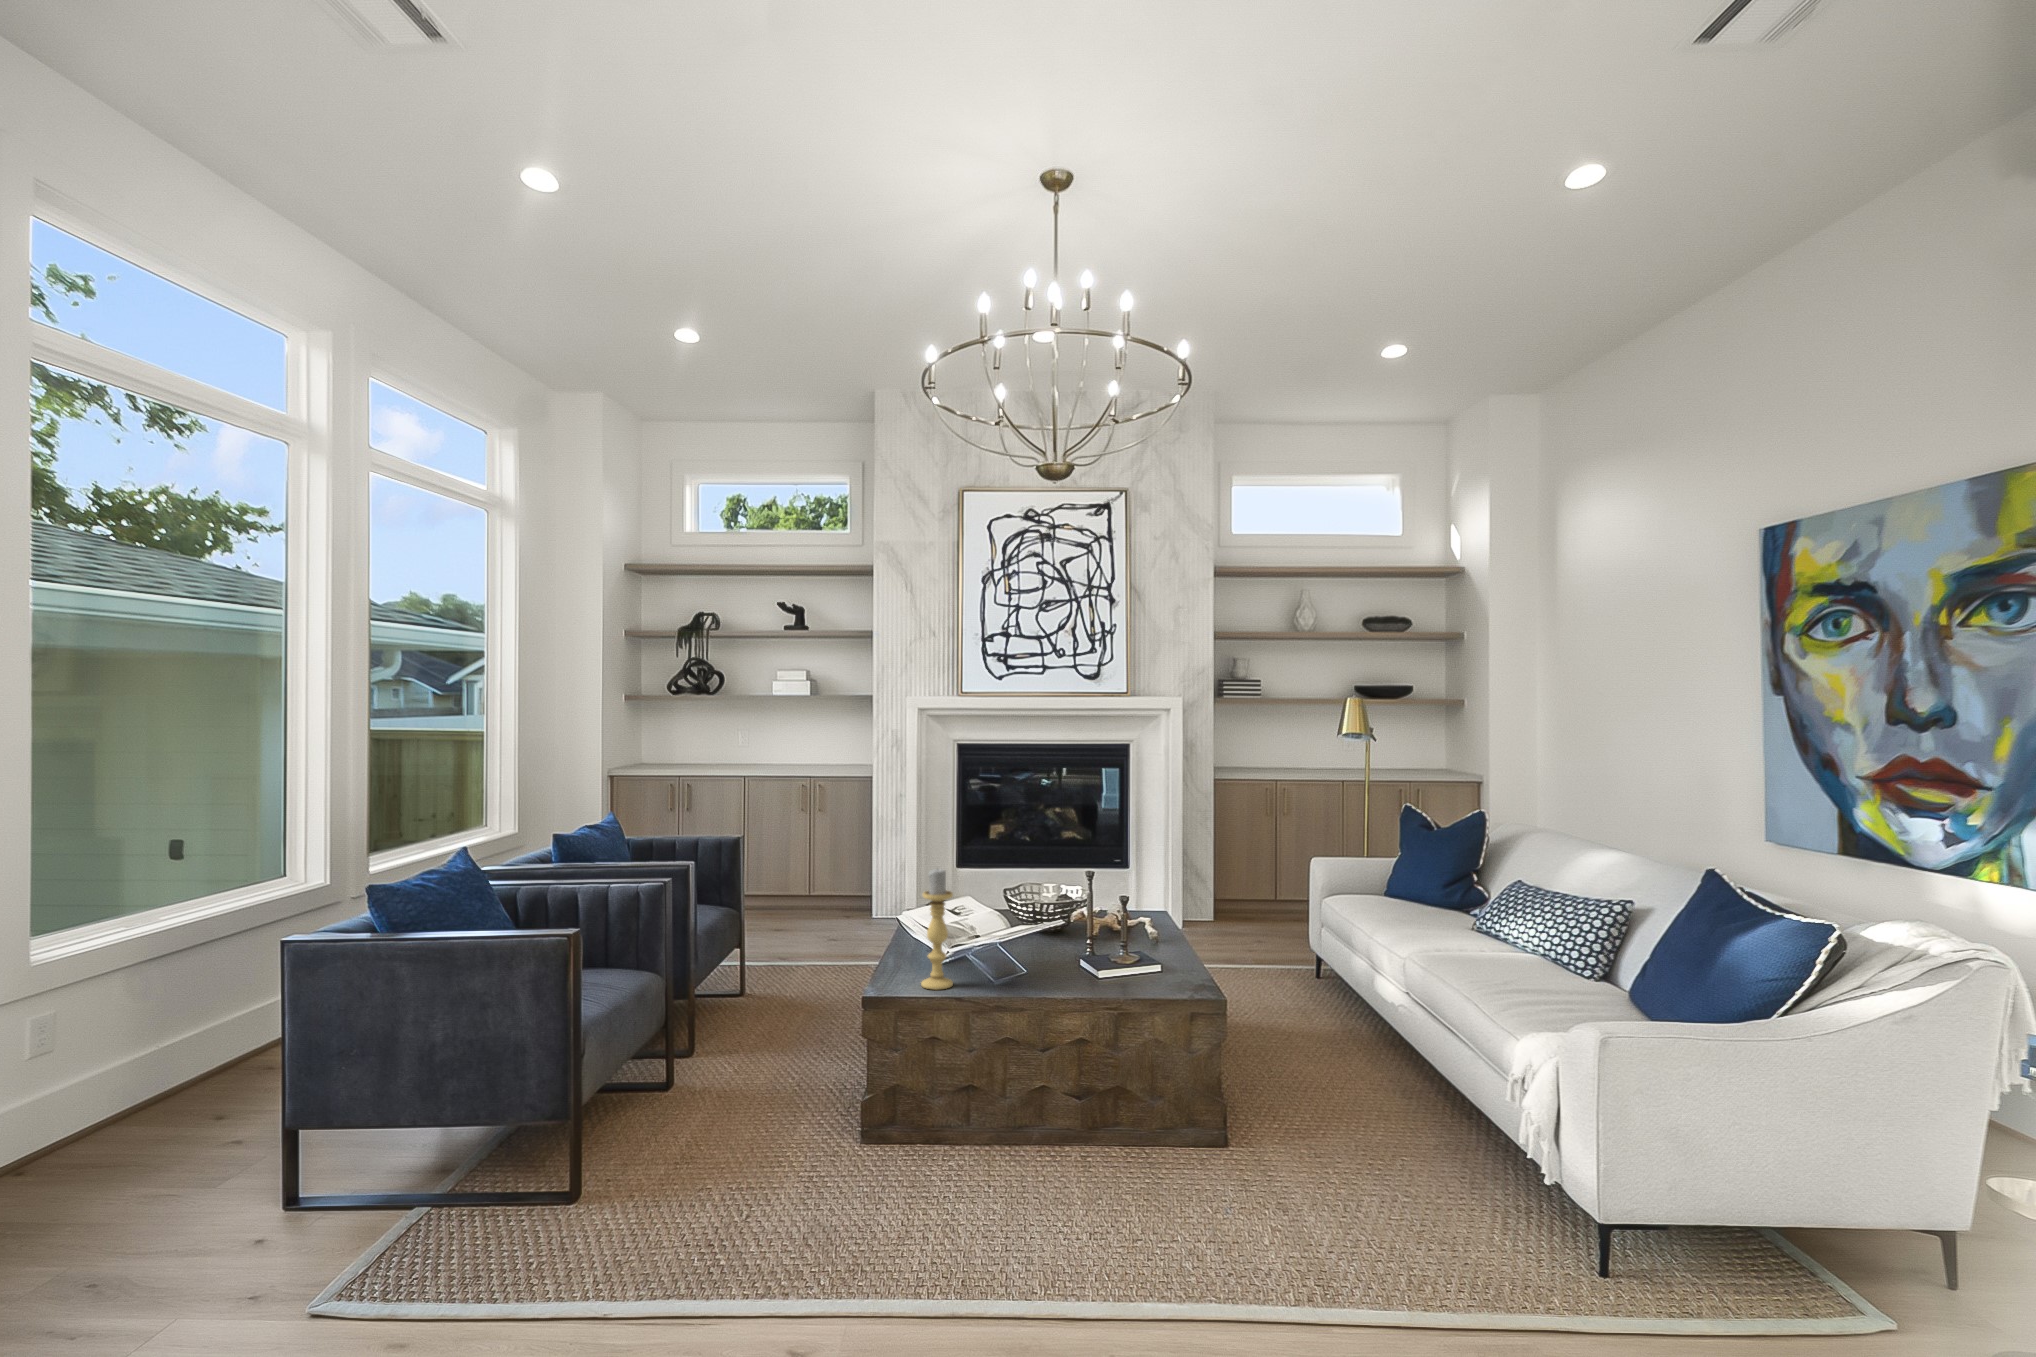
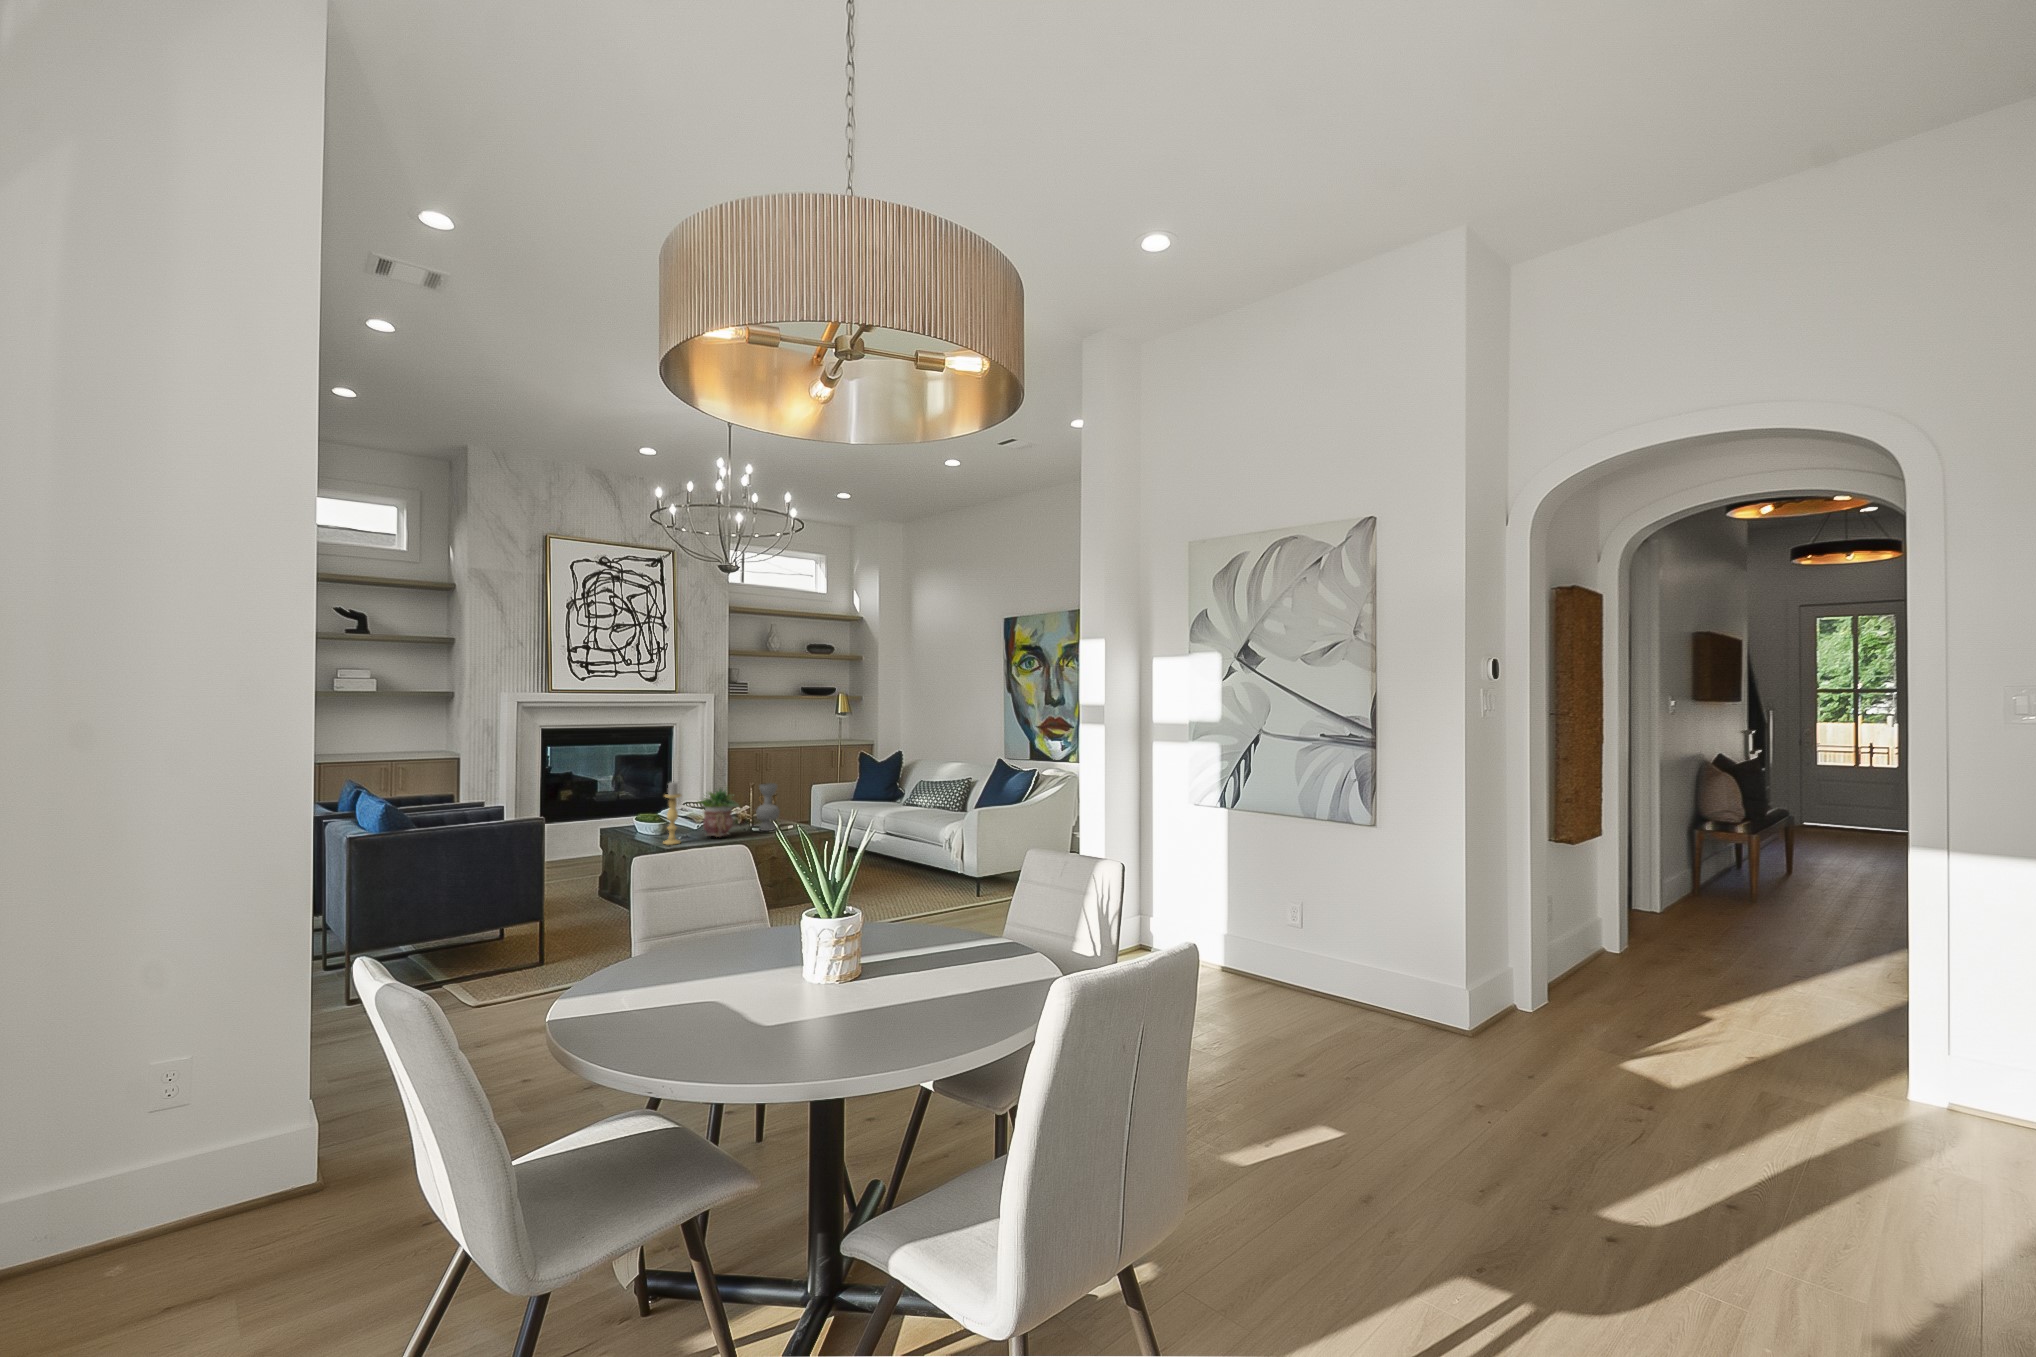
potted plant: none [990,881,1069,983] -> present [698,787,739,837]
decorative vase: none [1112,881,1158,980] -> present [756,783,780,831]

